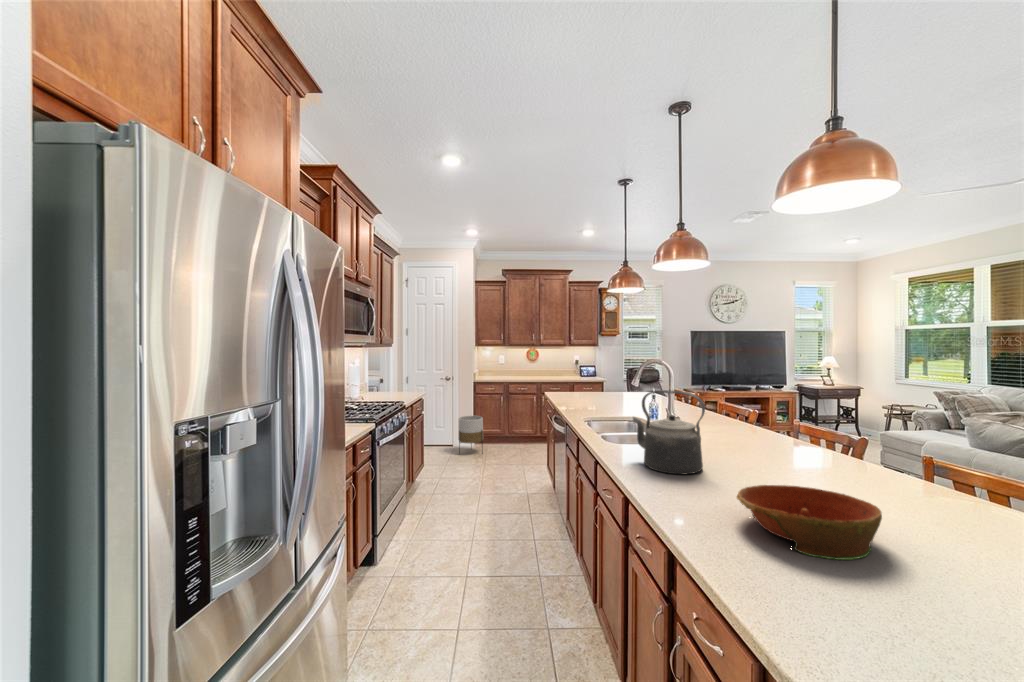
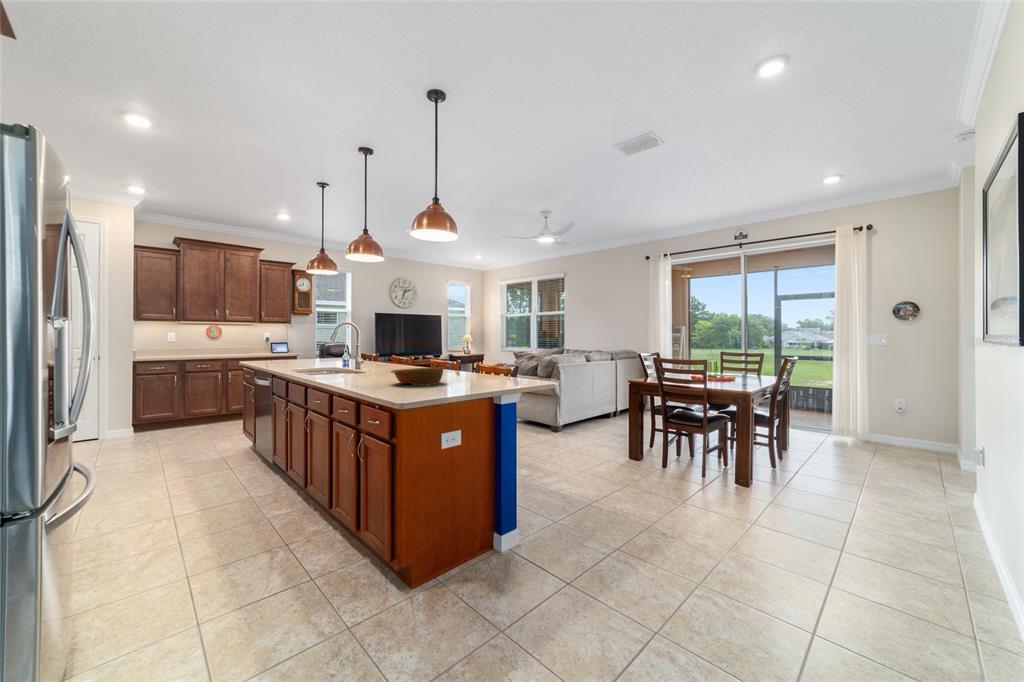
kettle: present [633,390,705,474] -> none [335,333,378,379]
planter: present [458,416,483,453] -> none [116,397,153,441]

